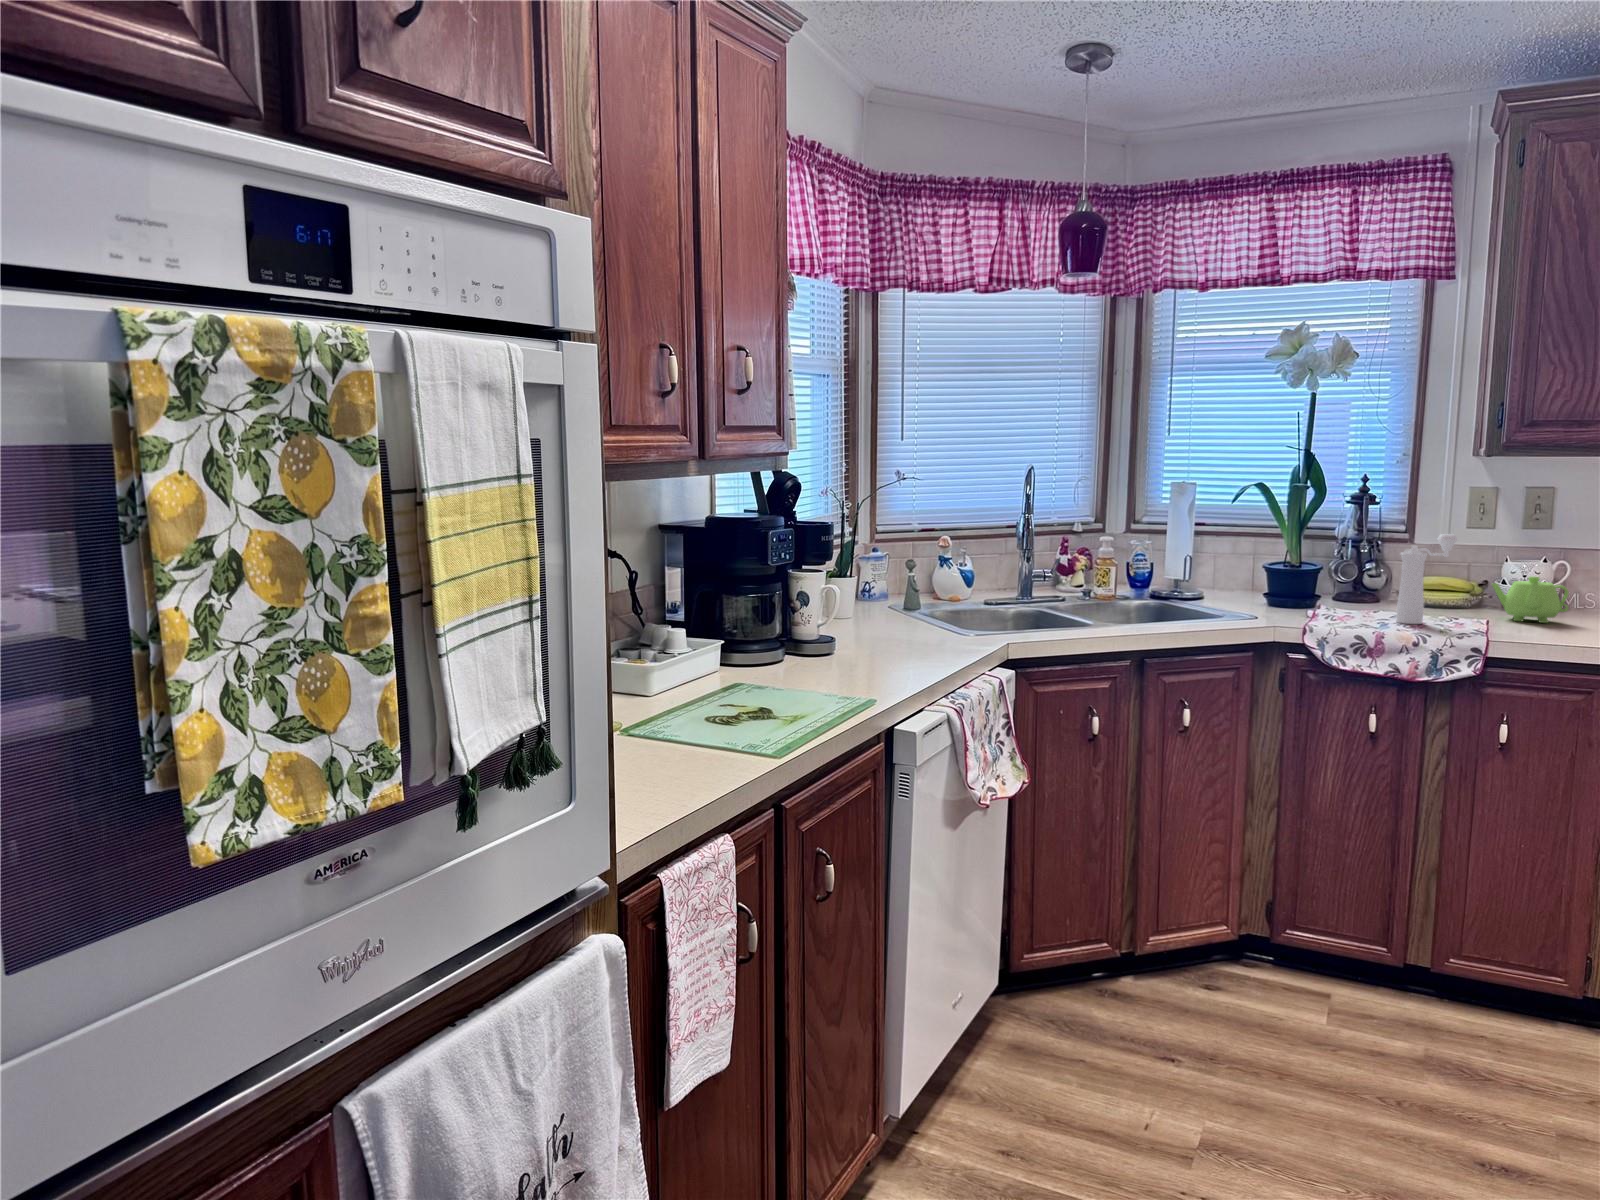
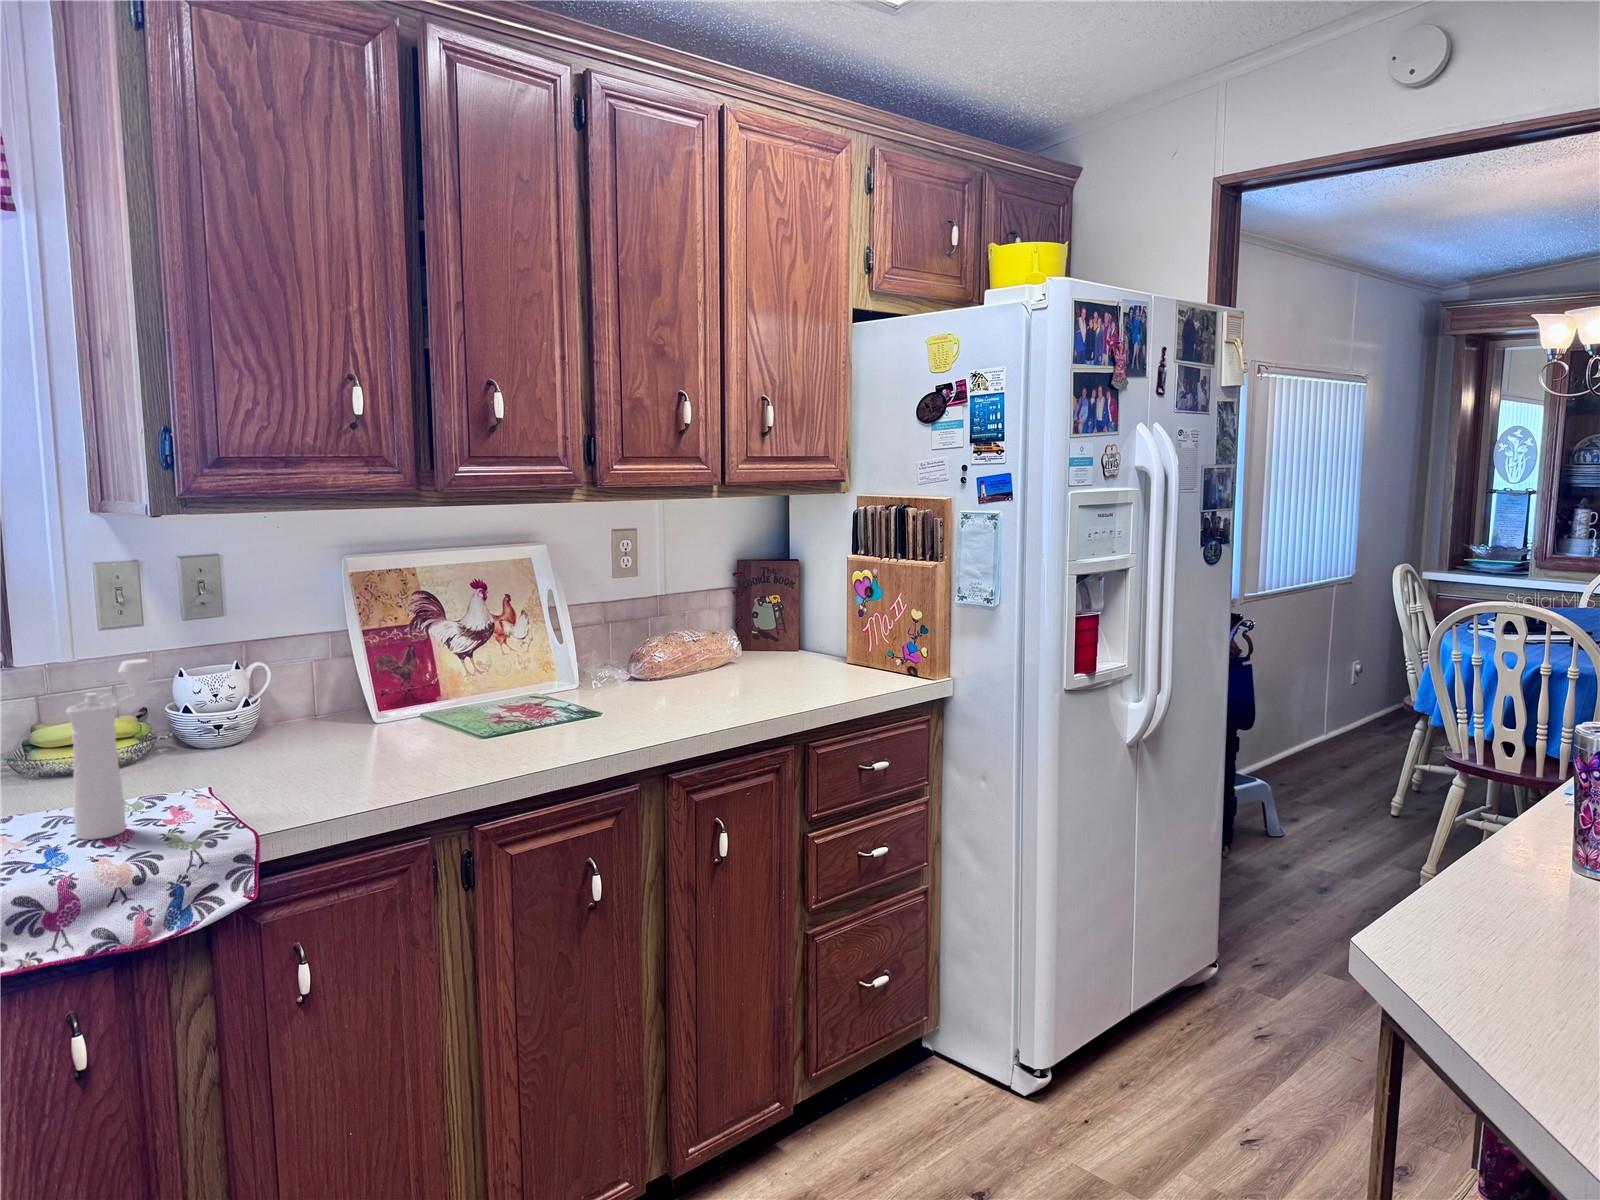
teapot: present [1492,576,1569,623] -> none [194,701,305,775]

